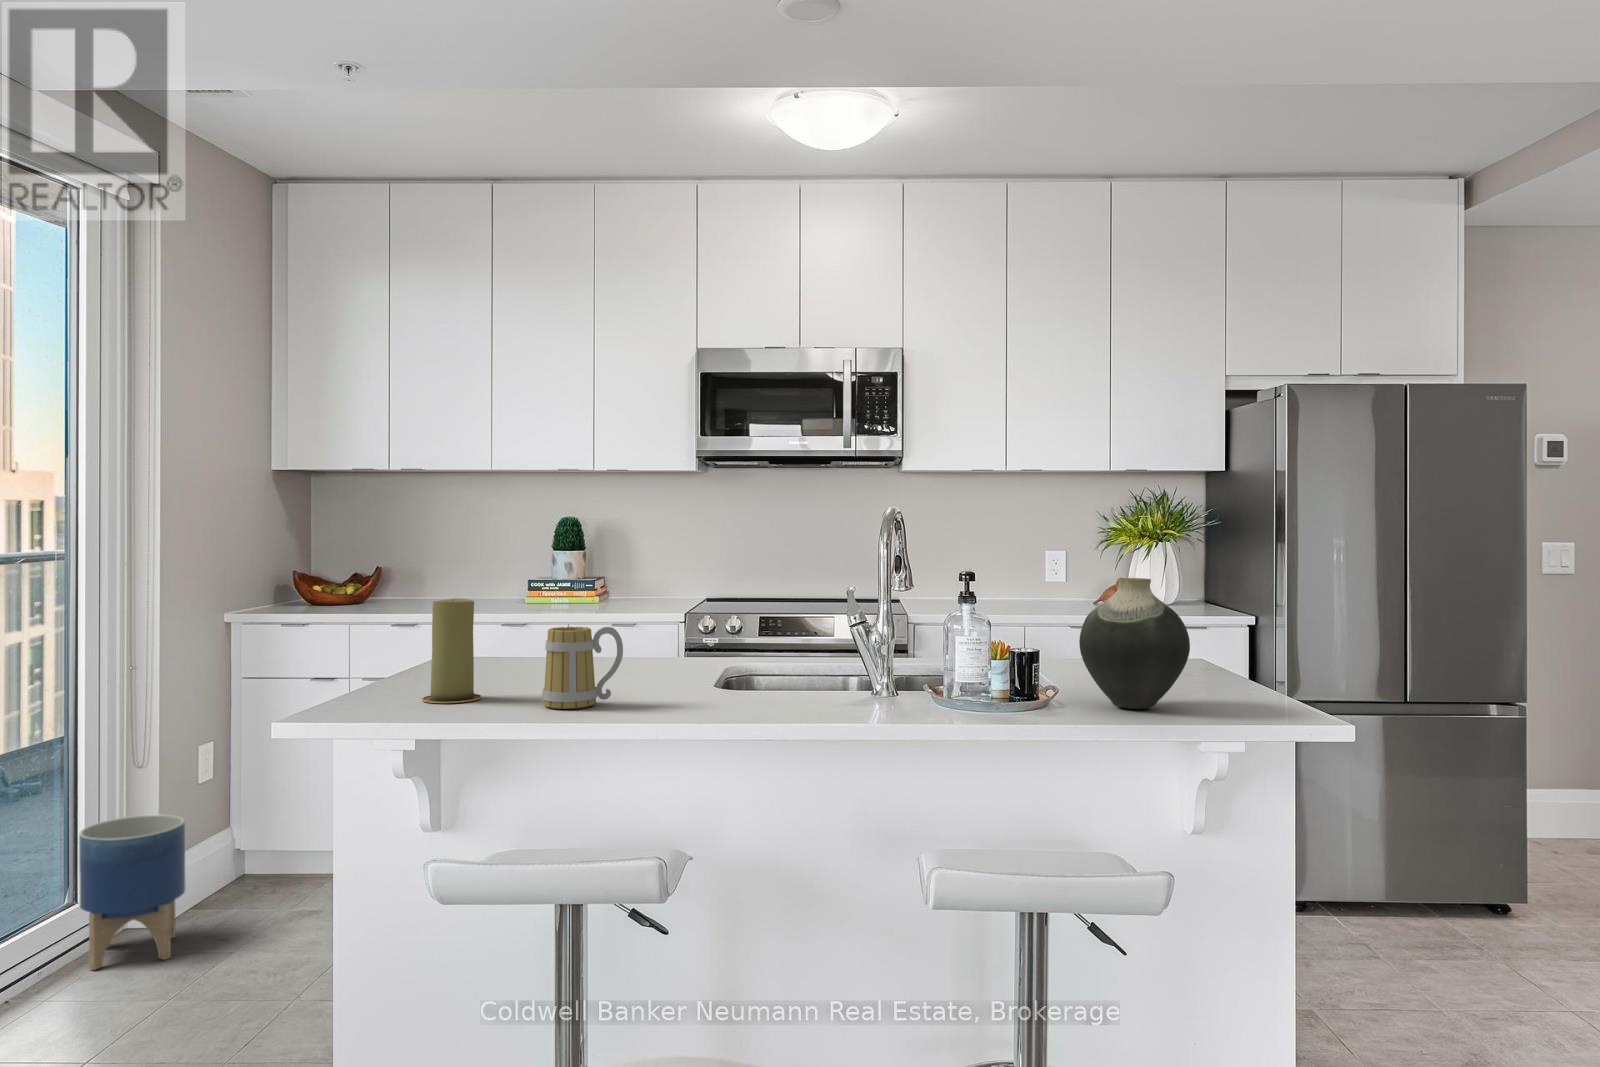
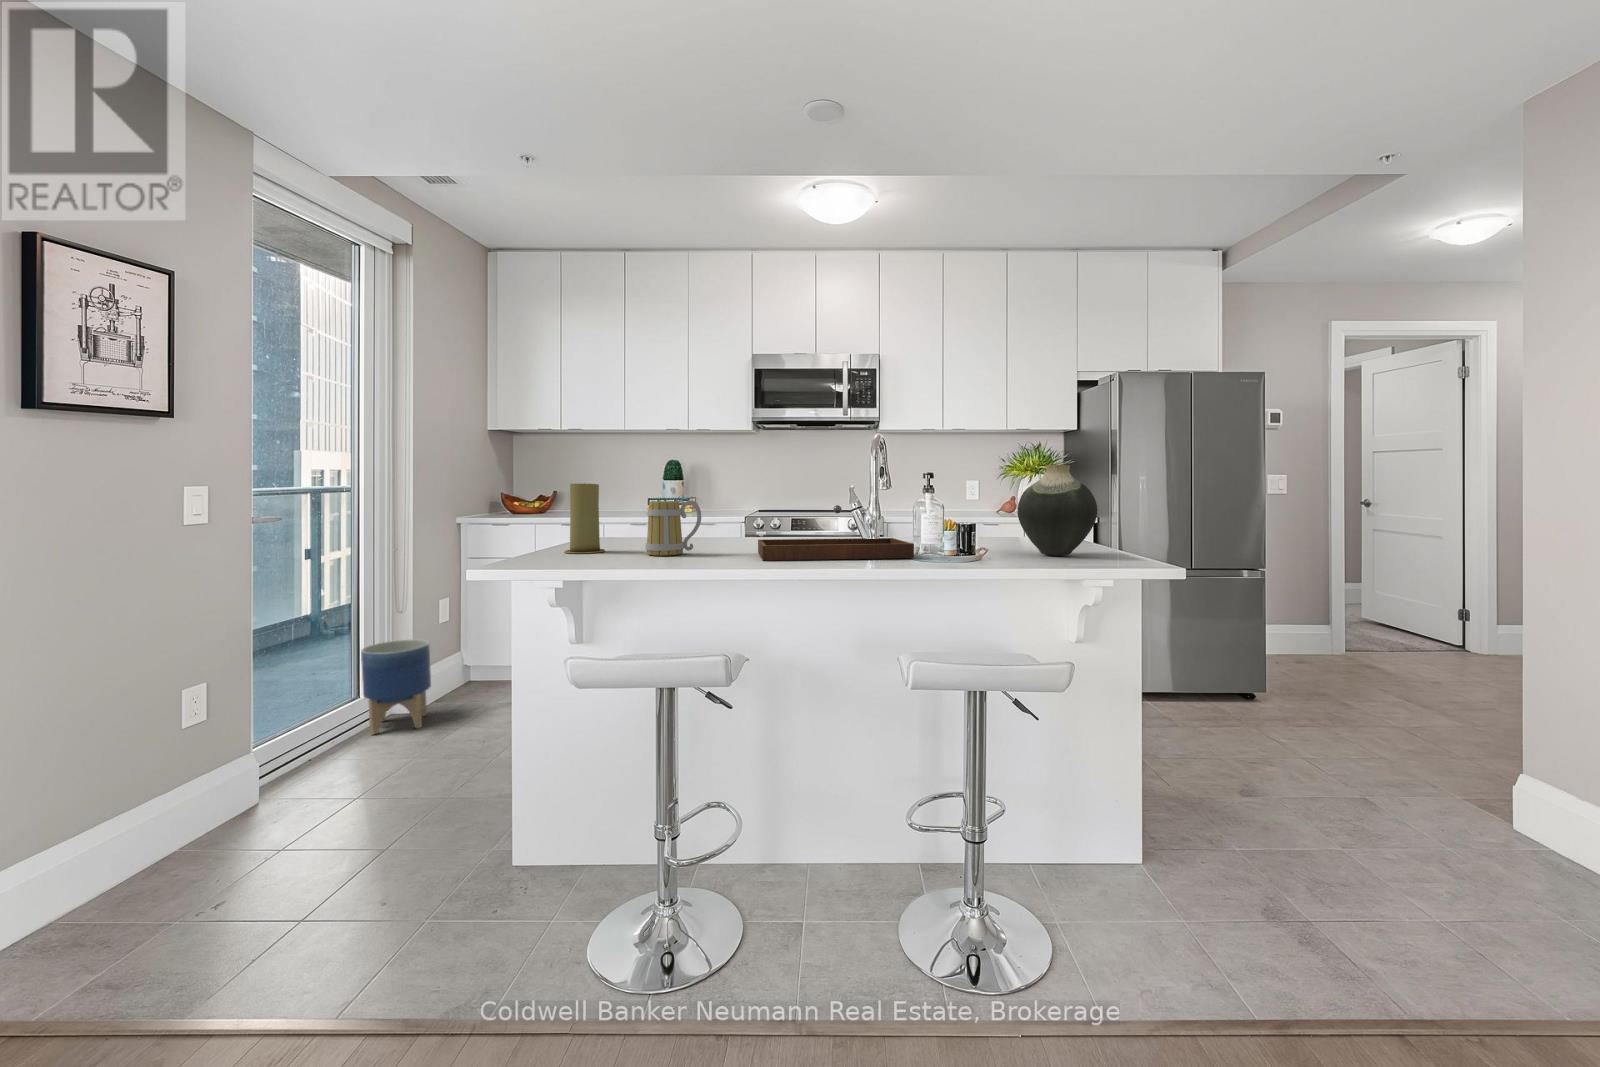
tray: none [705,634,927,720] -> present [758,505,914,560]

